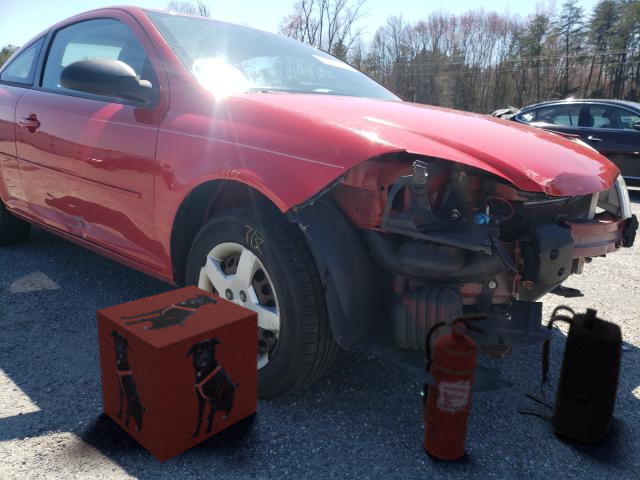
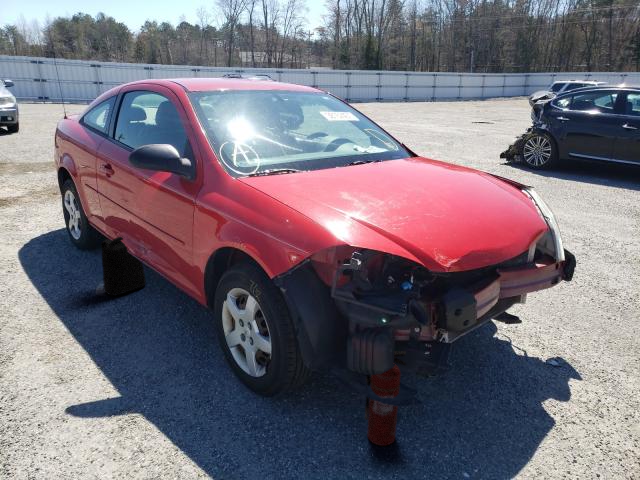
storage box: present [96,285,258,463] -> none [153,314,260,438]
backpack: present [518,305,623,443] -> present [101,237,146,296]

